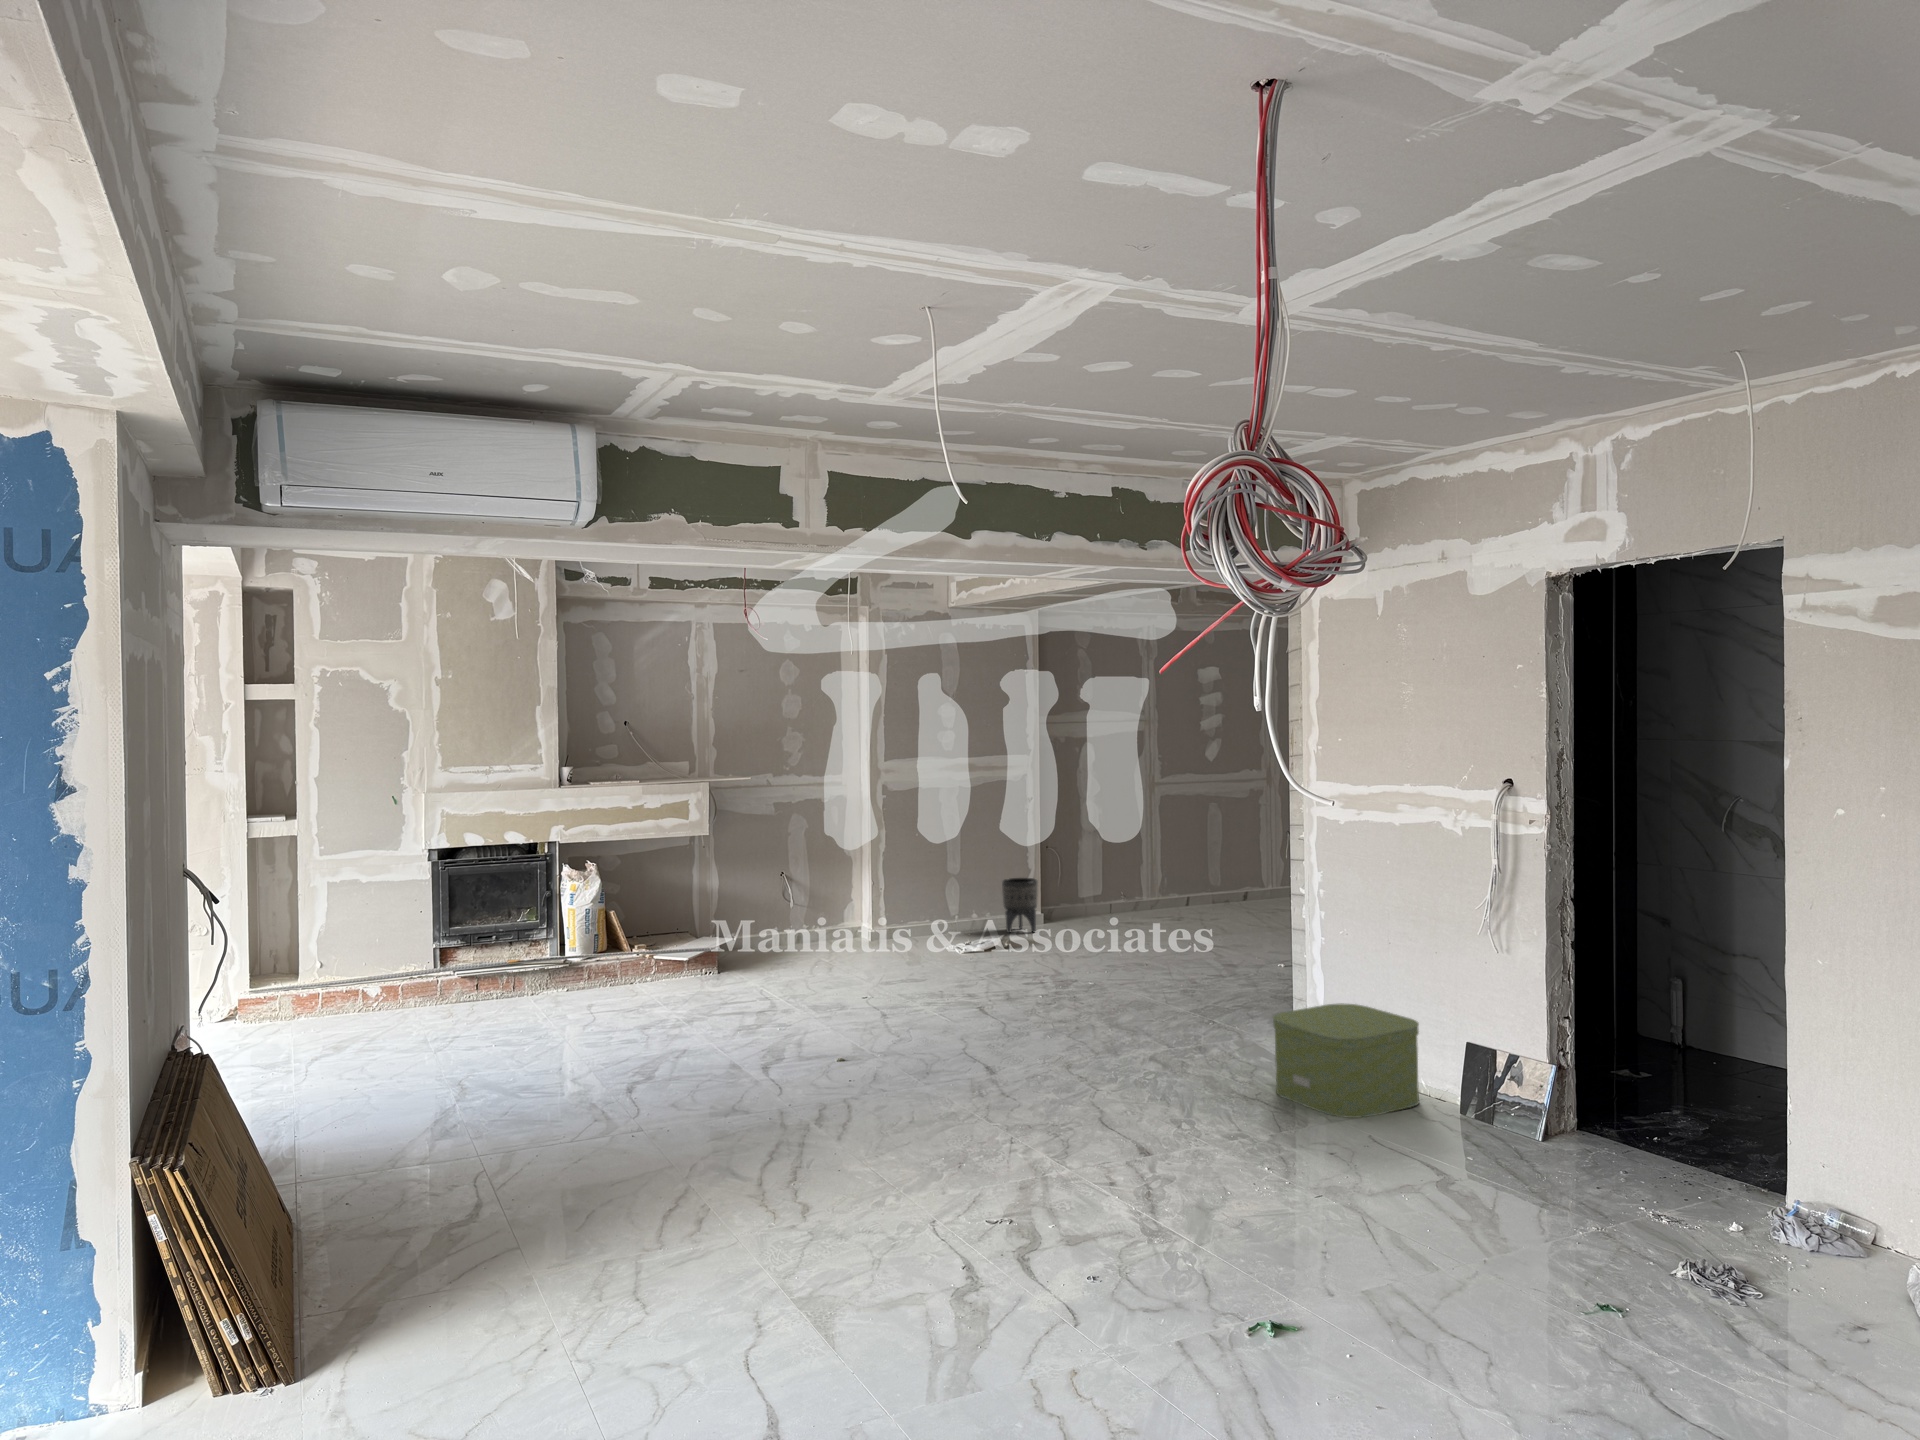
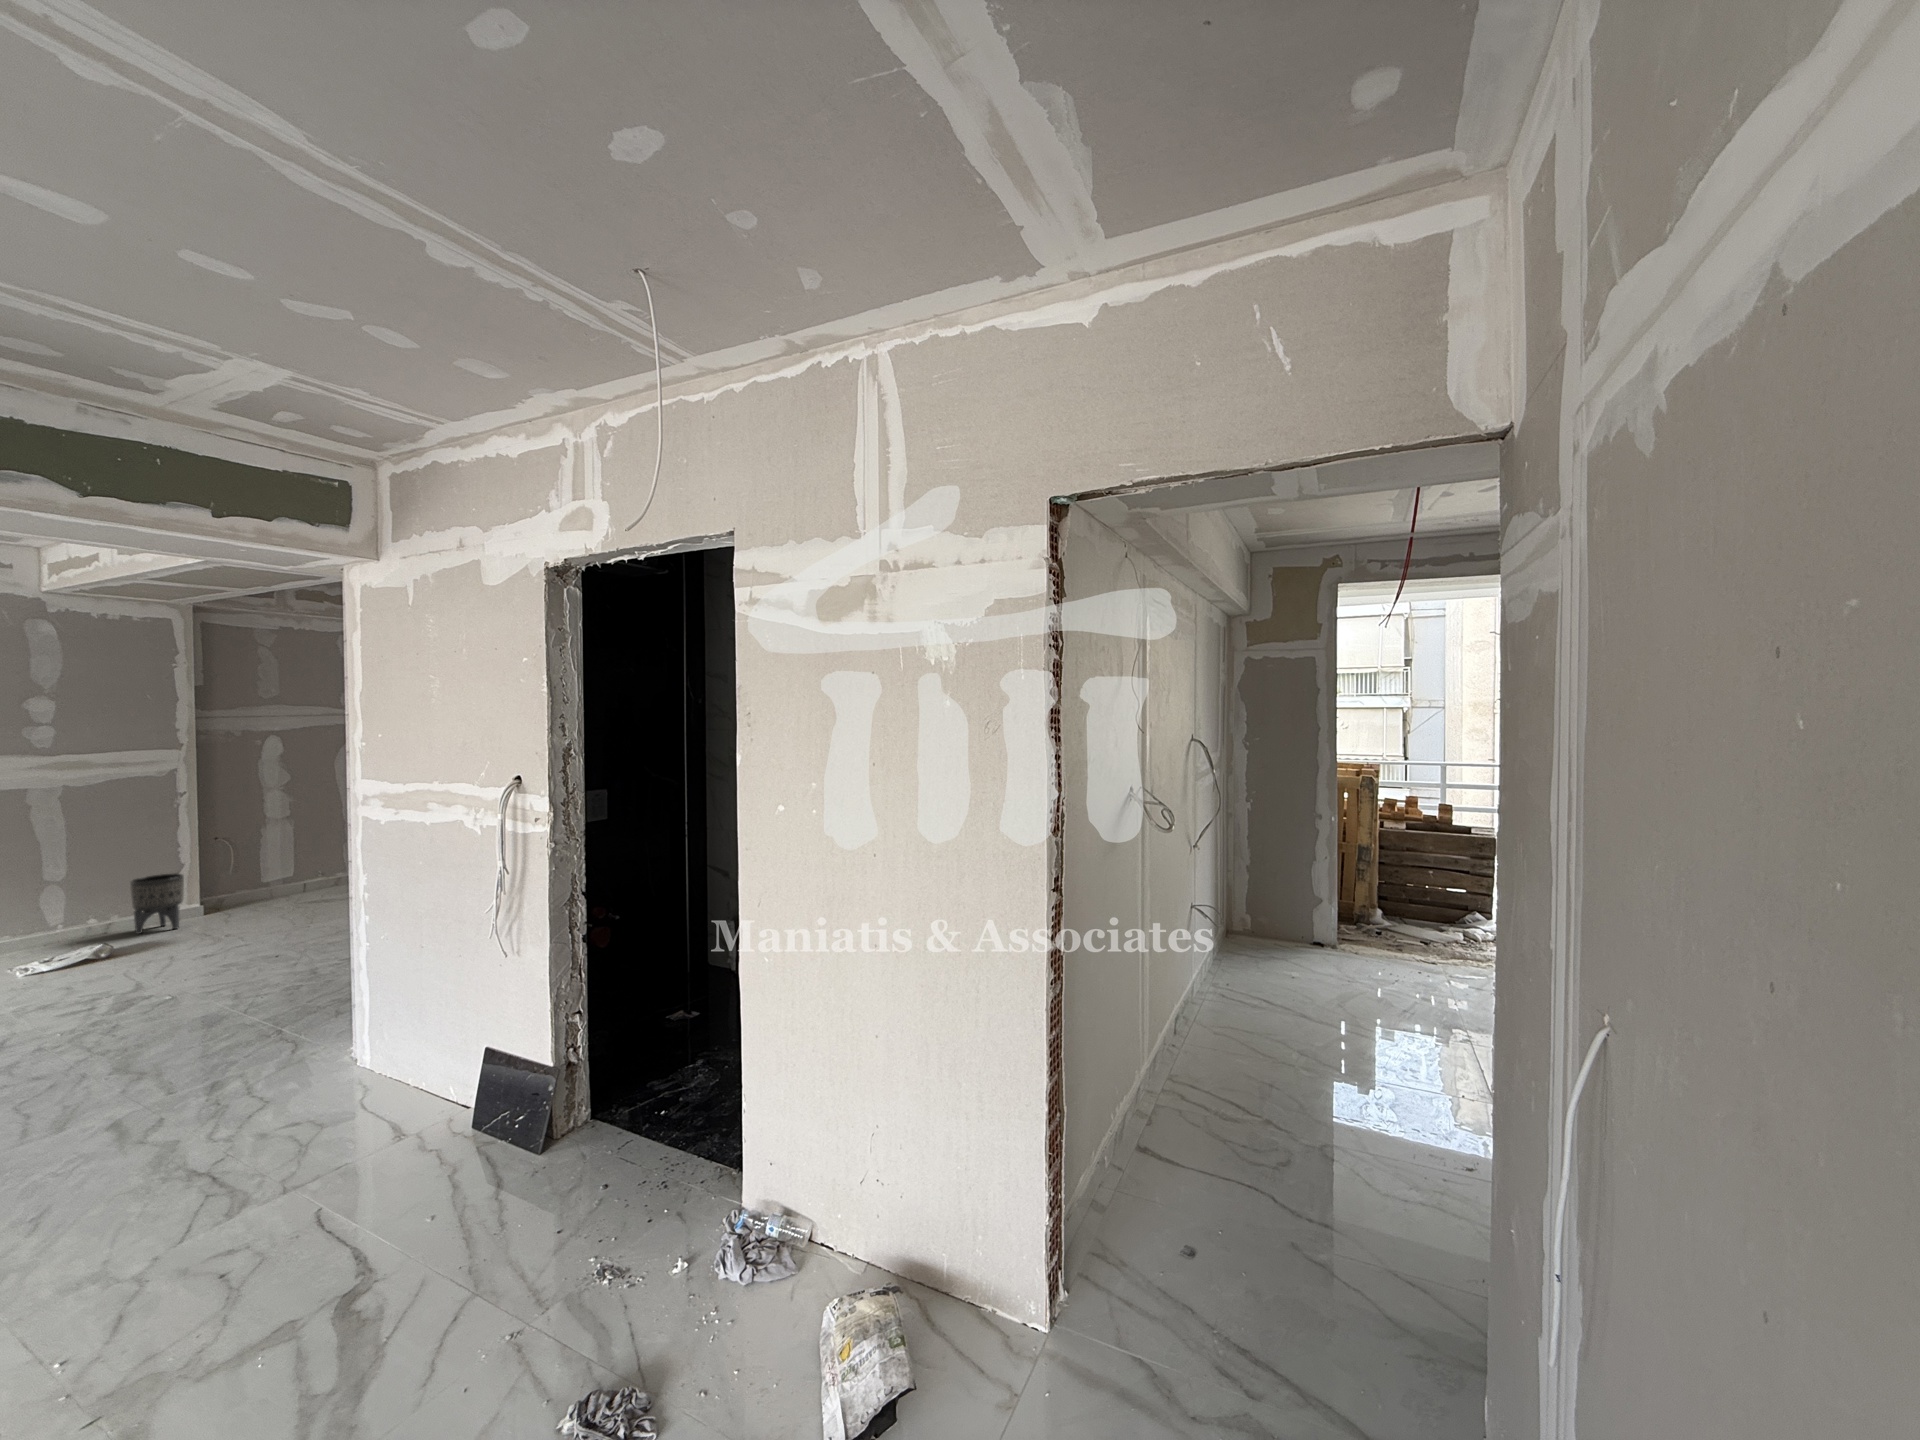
storage box: present [1273,1003,1419,1118] -> none [238,1016,437,1182]

